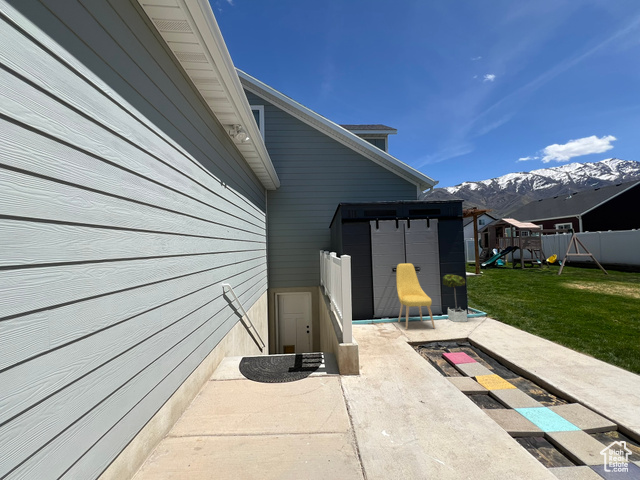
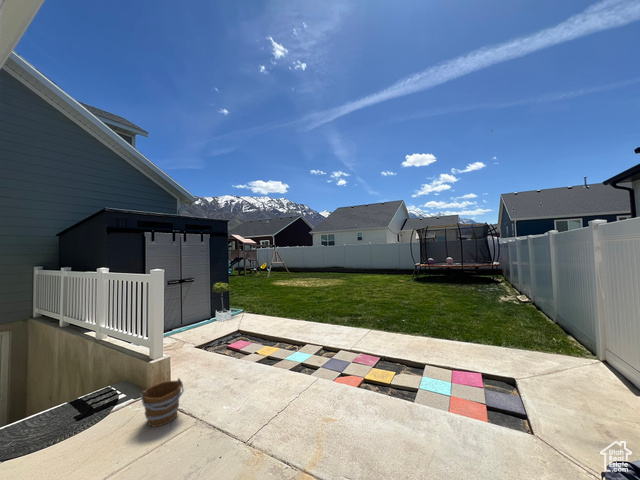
chair: present [396,263,435,330] -> none [172,276,211,338]
bucket: none [309,369,347,414] -> present [141,378,184,427]

